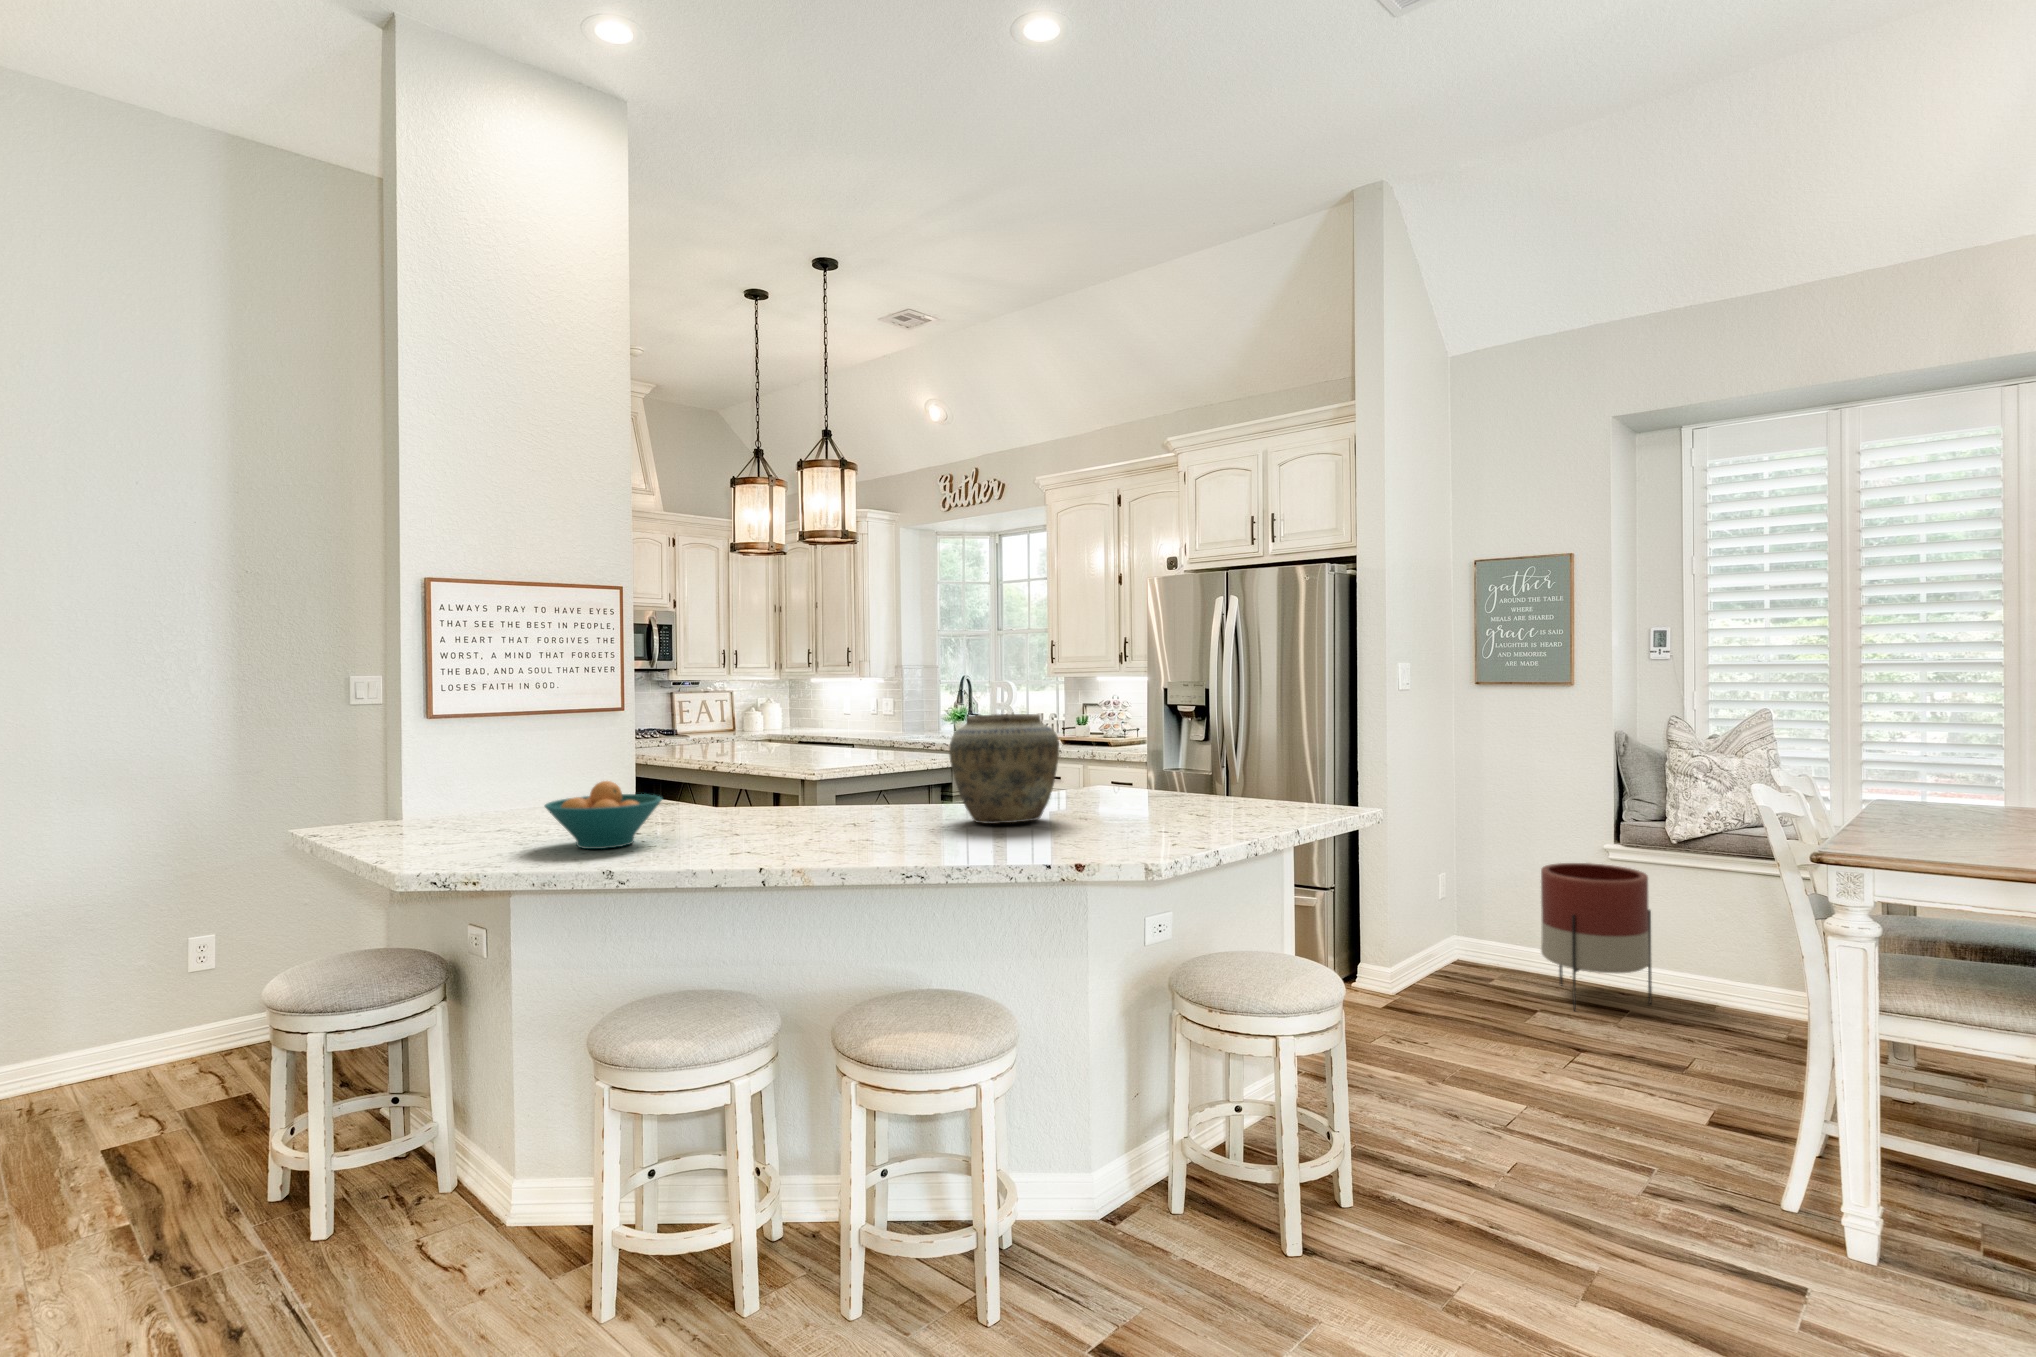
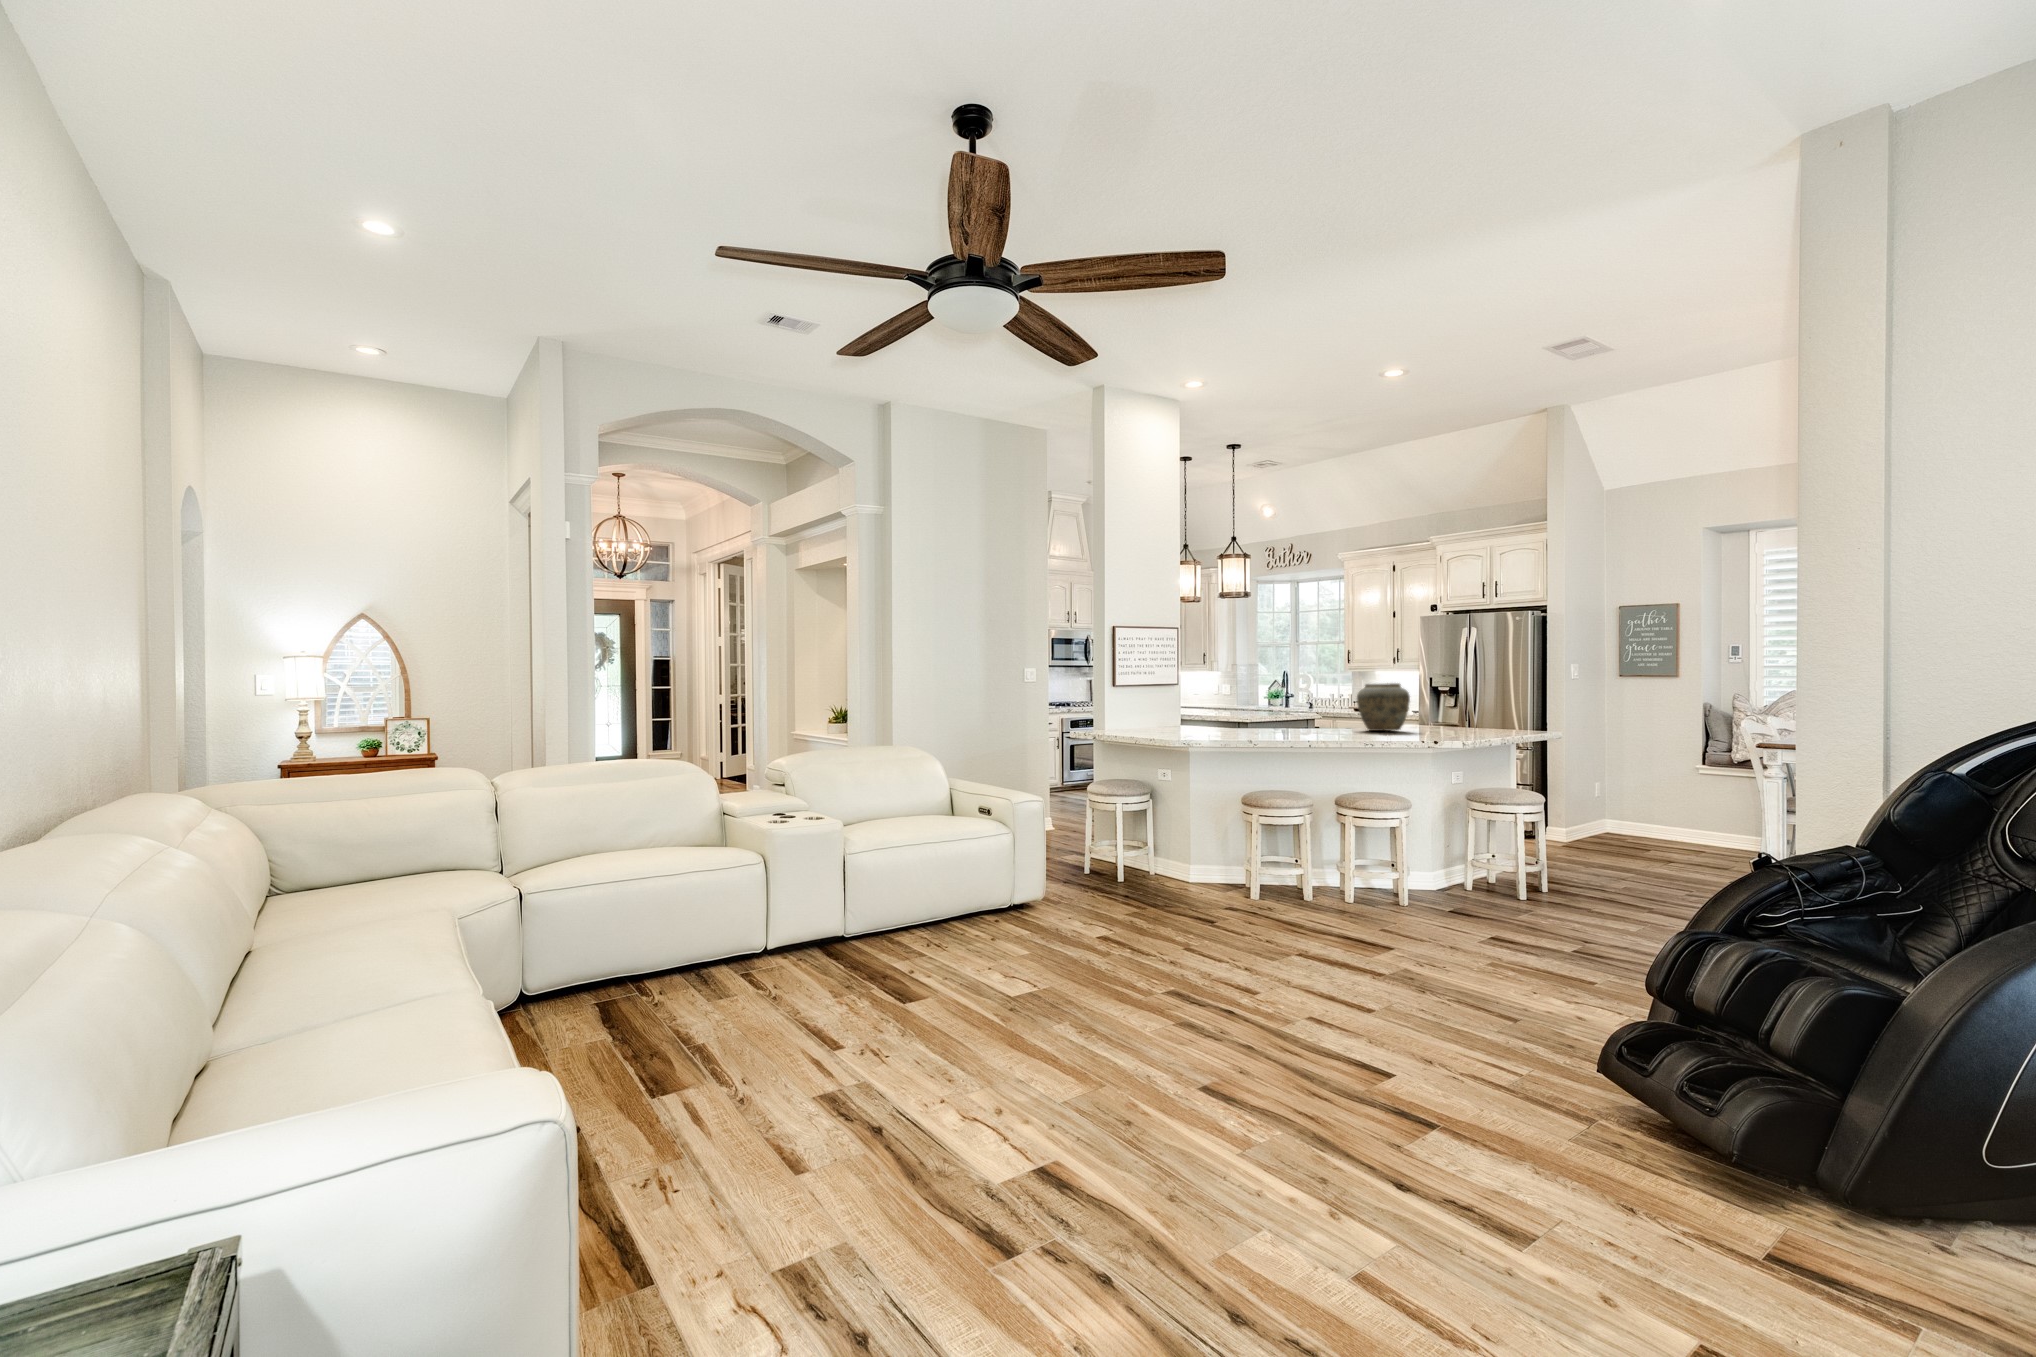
fruit bowl: present [545,781,662,849] -> none [1196,707,1243,734]
planter: present [1541,863,1652,1011] -> none [1656,774,1721,848]

